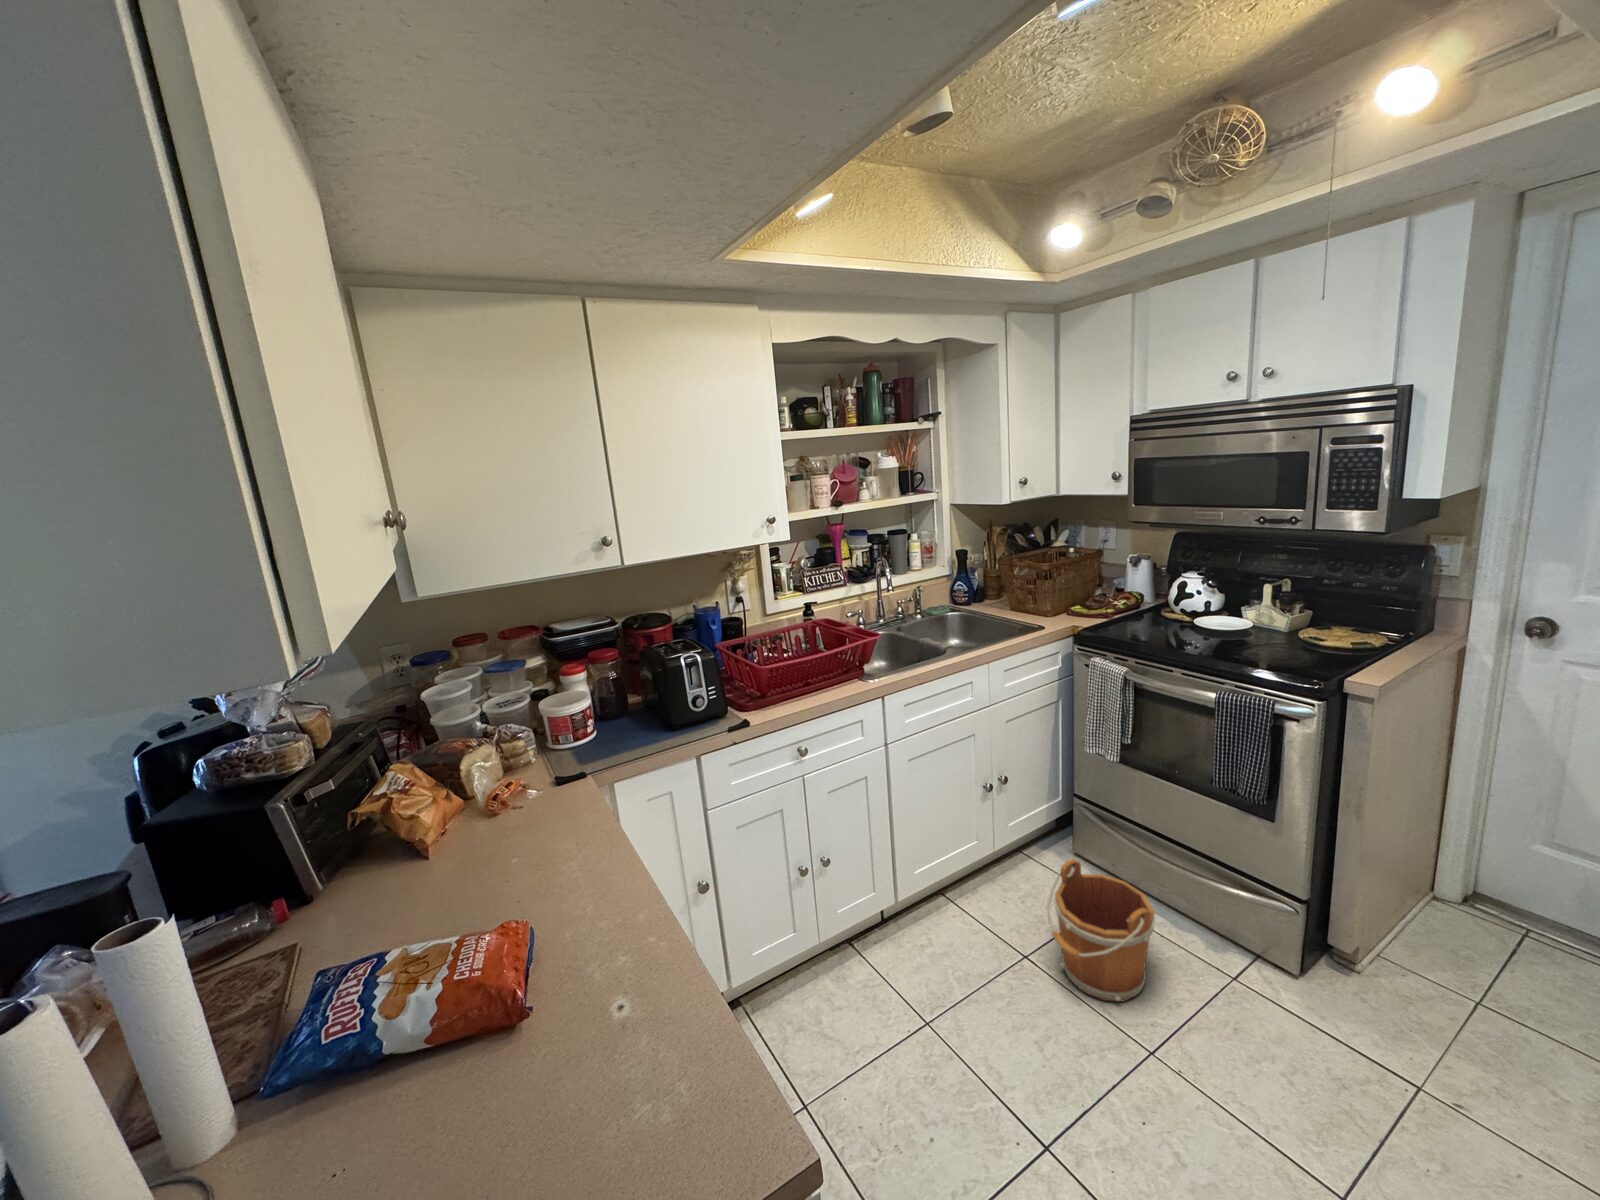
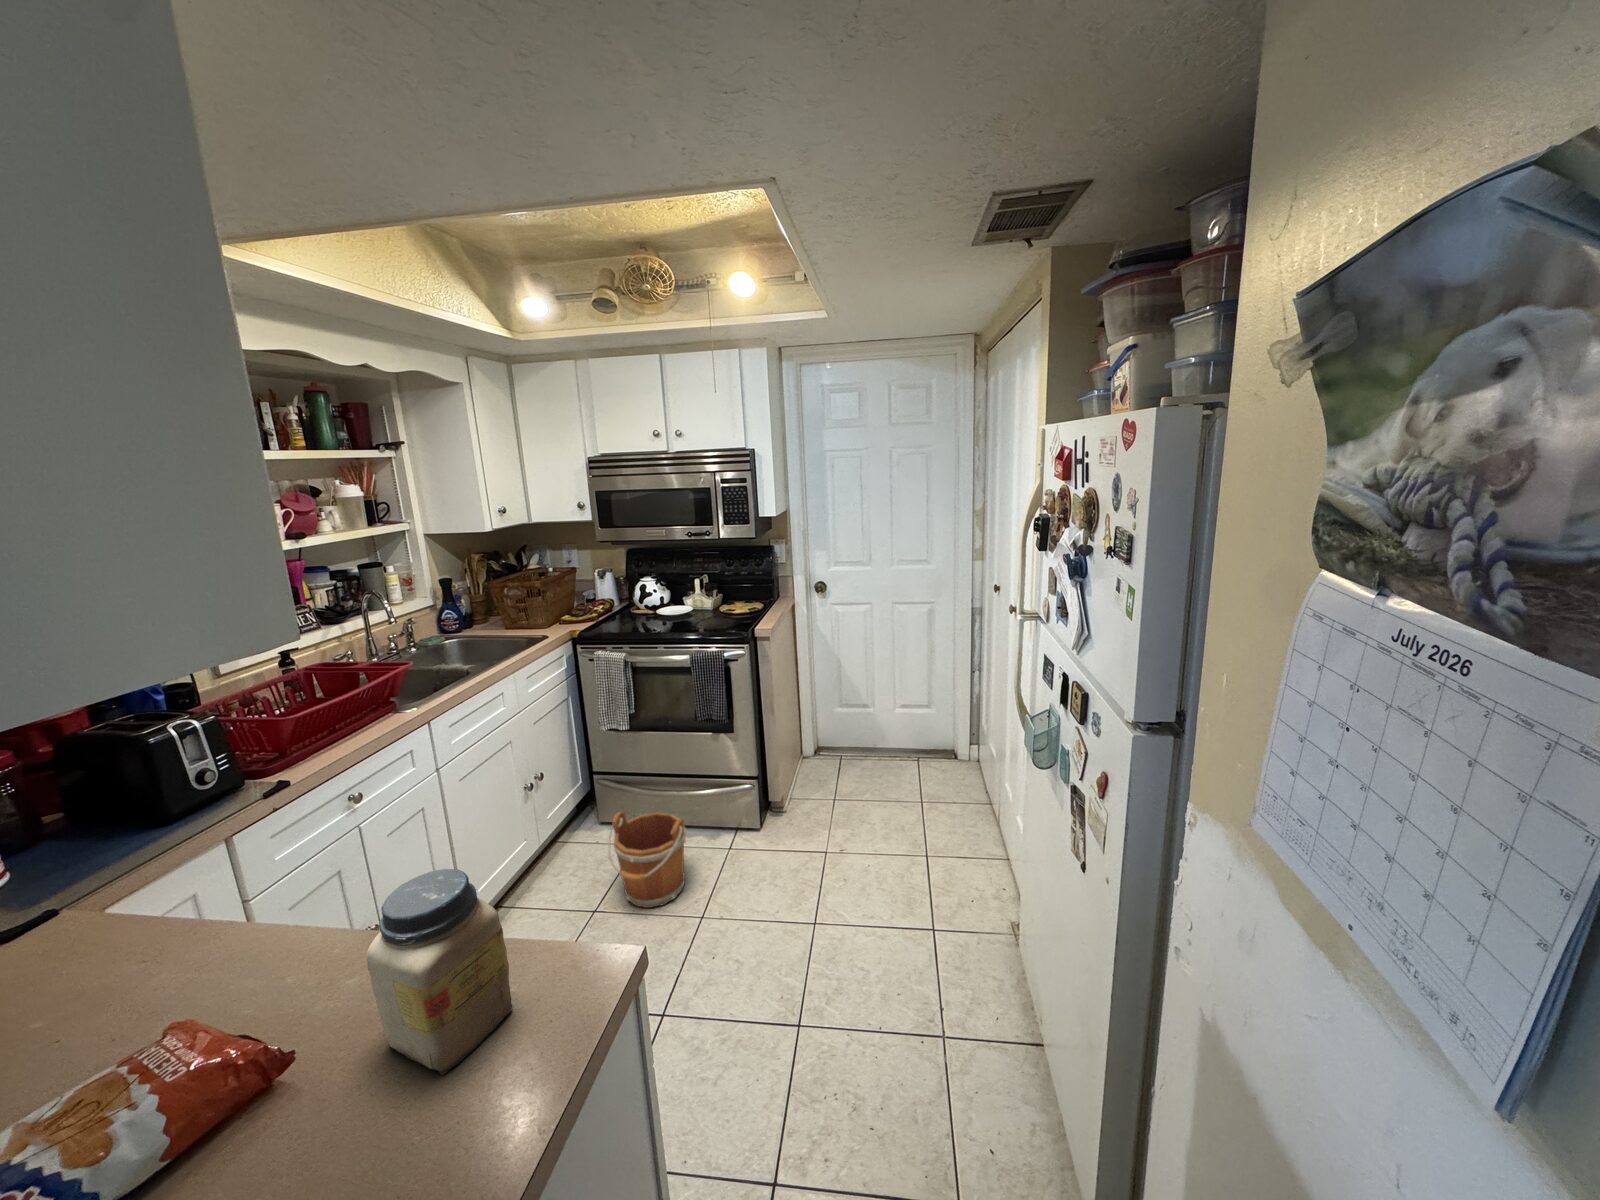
jar: none [555,904,674,1123] -> present [366,869,512,1075]

